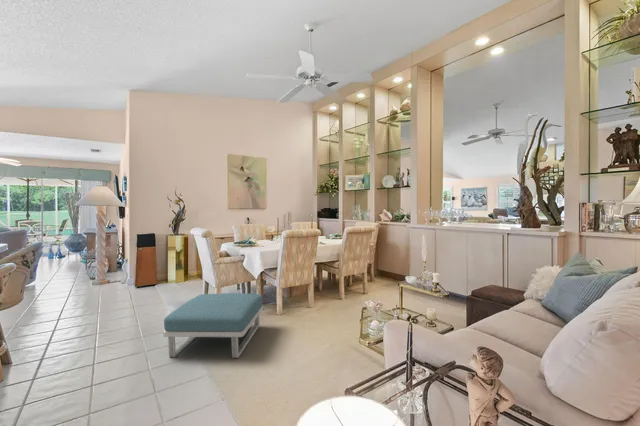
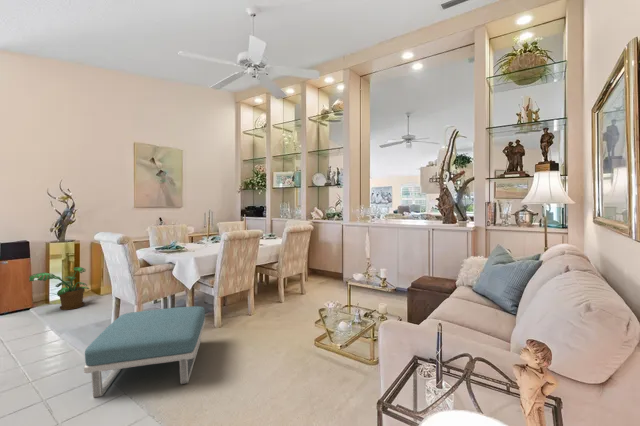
potted plant: none [148,256,188,289] -> present [29,267,89,310]

